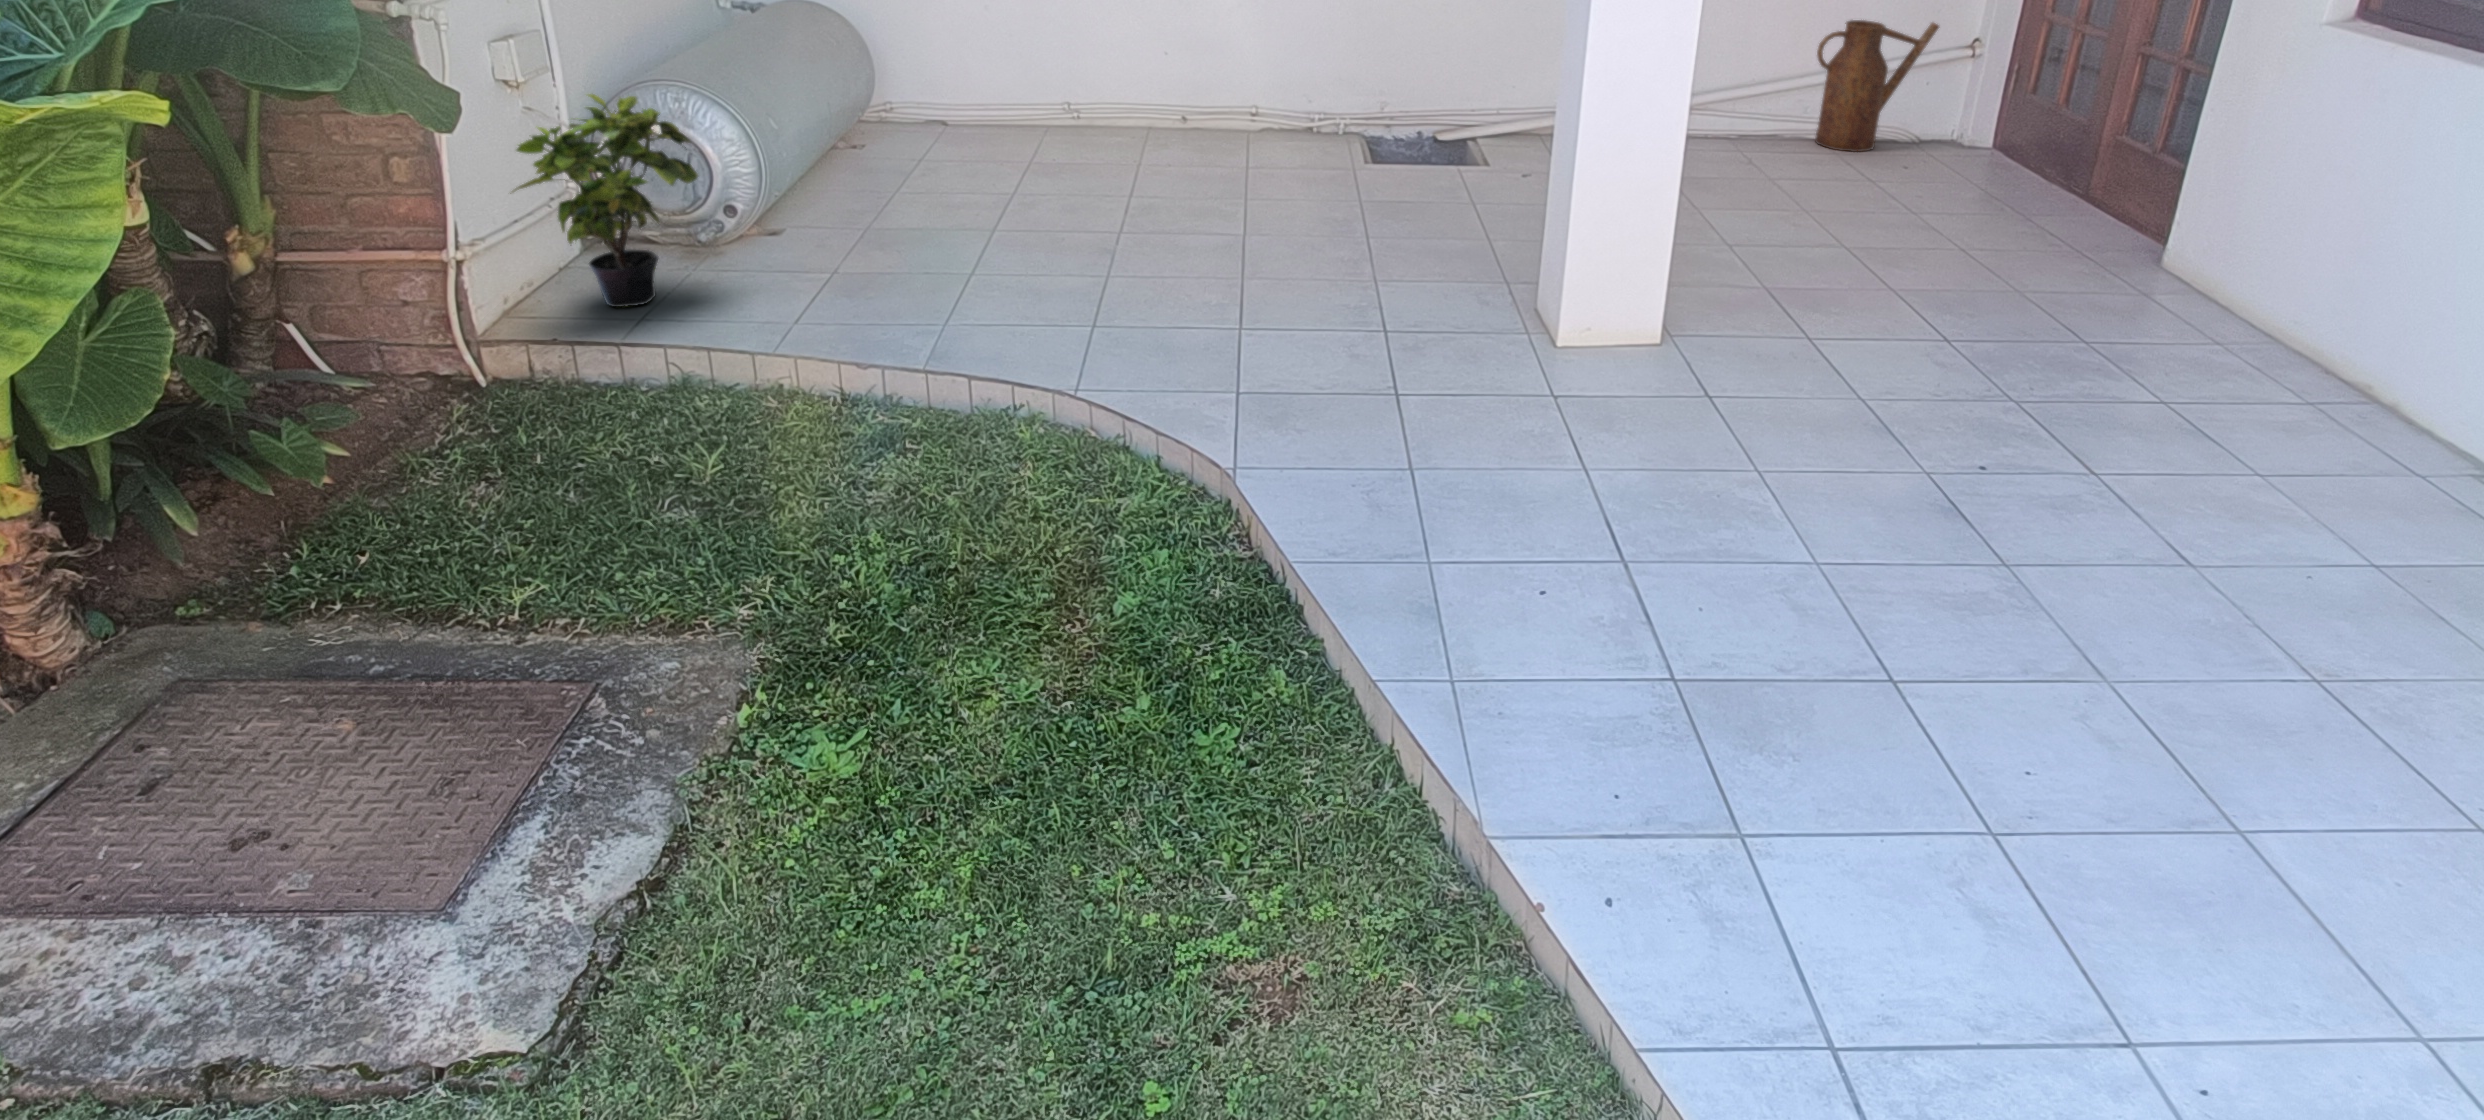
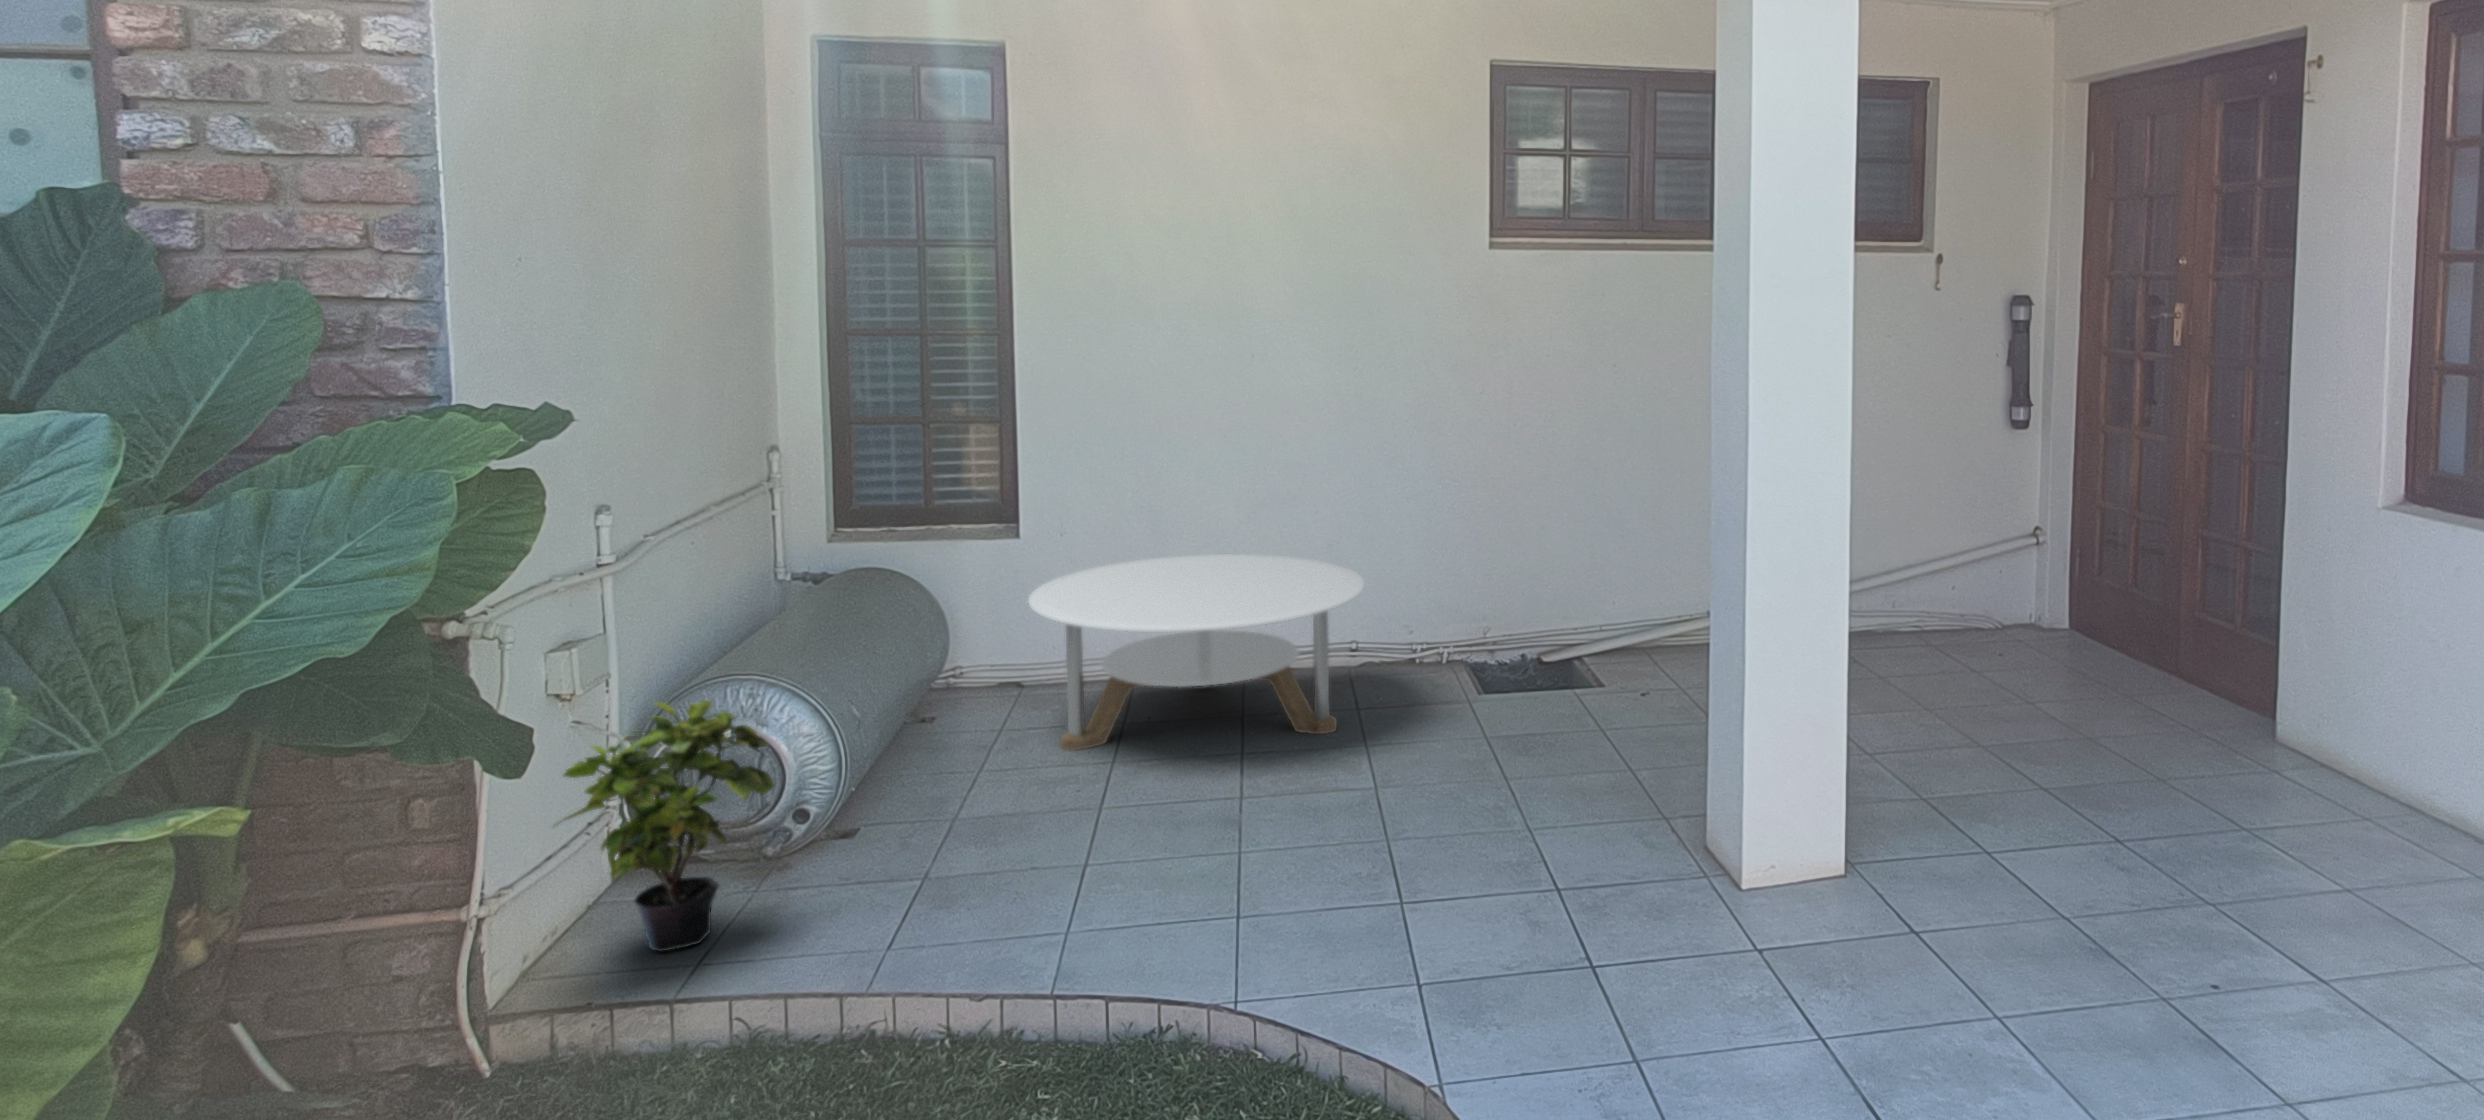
round table: none [940,8,1258,184] -> present [1028,554,1364,750]
watering can: present [1815,20,1939,152] -> none [1899,517,2007,646]

